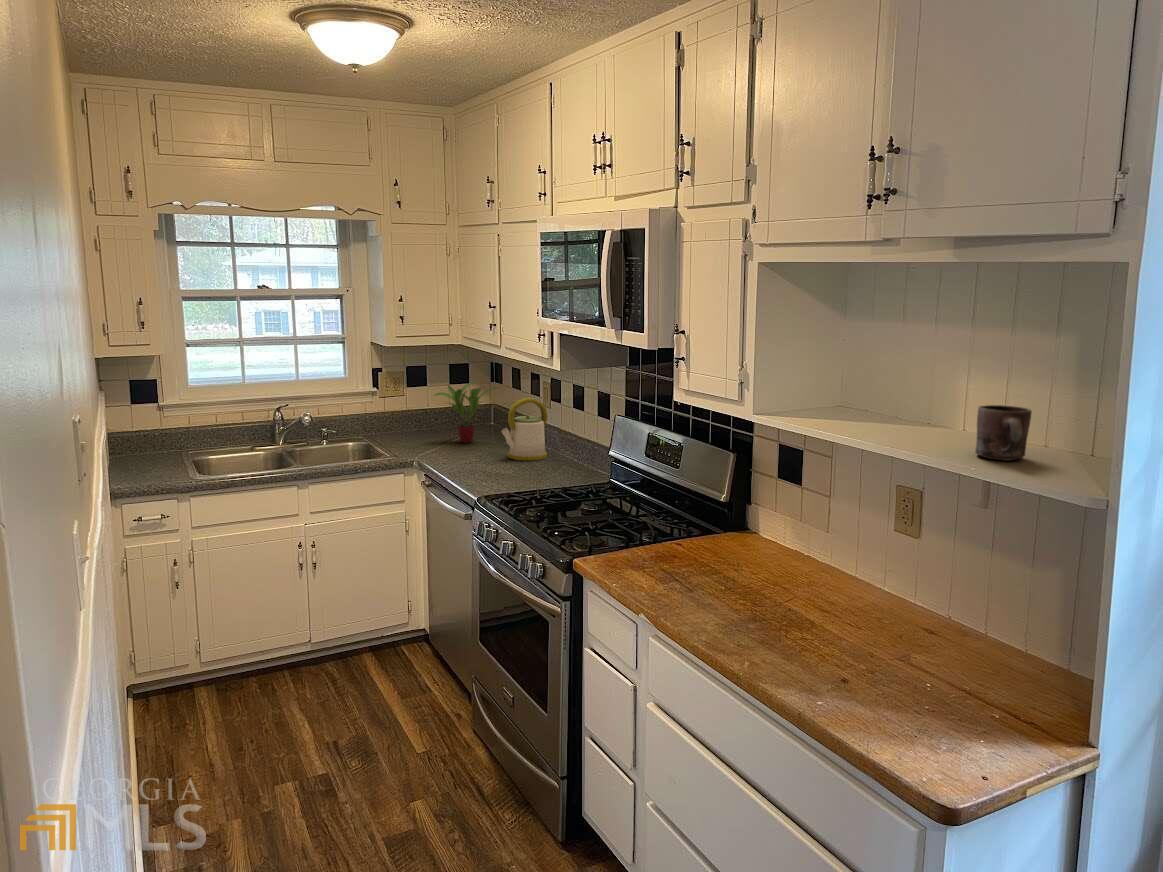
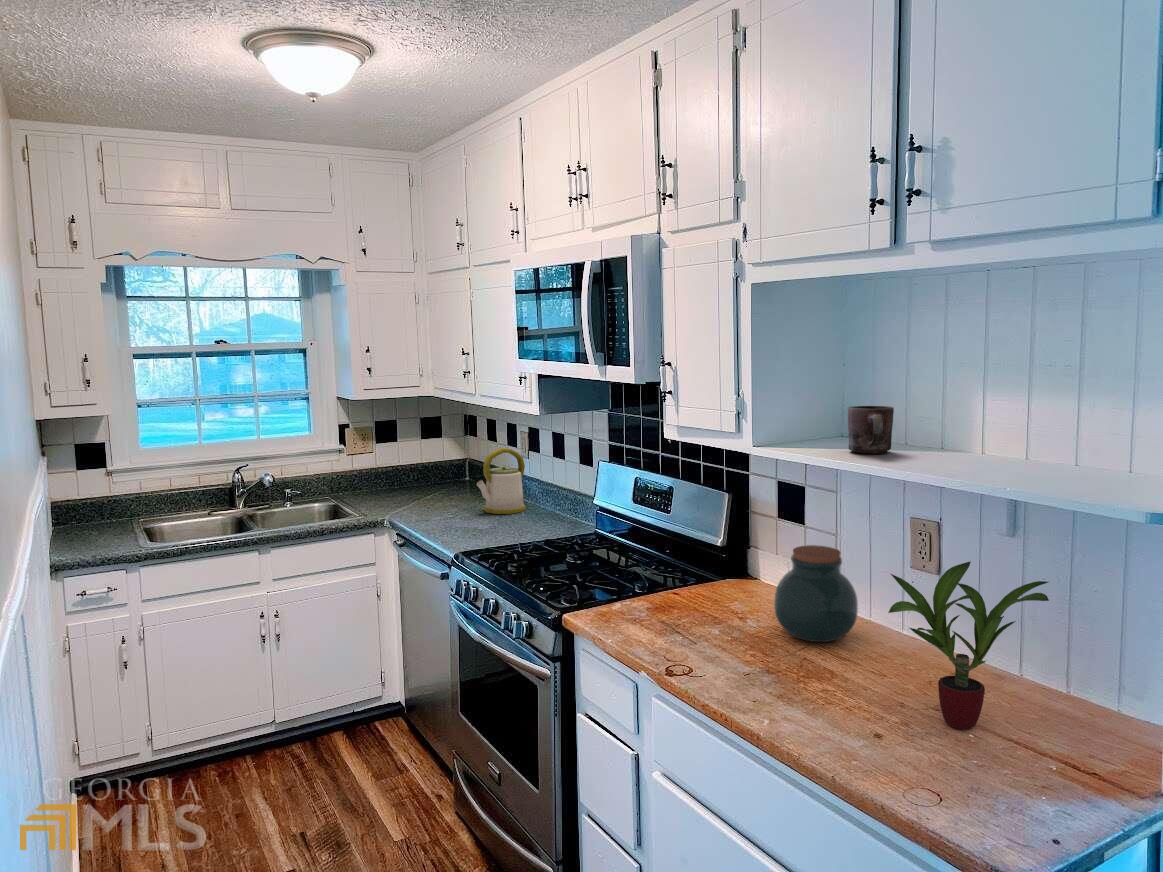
potted plant: present [435,382,497,443] -> present [888,562,1049,729]
mug: present [976,405,1031,461] -> present [848,406,894,454]
jar: none [764,506,839,594] -> present [774,545,858,642]

